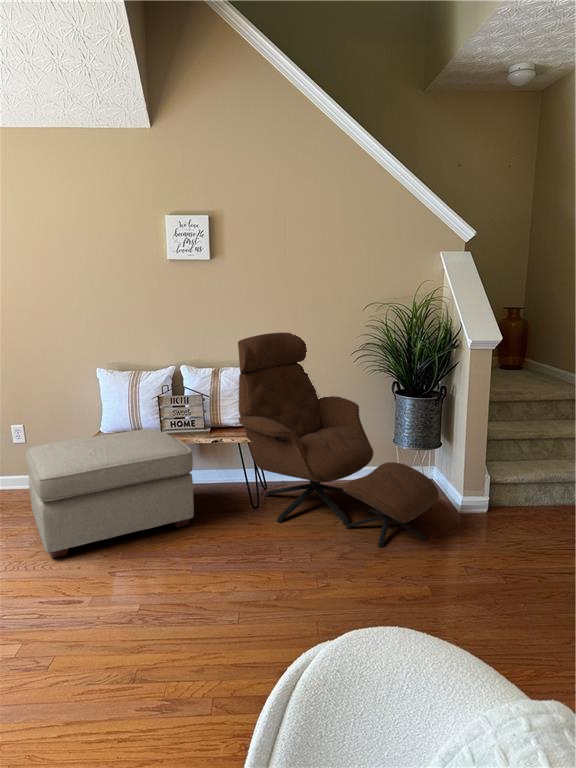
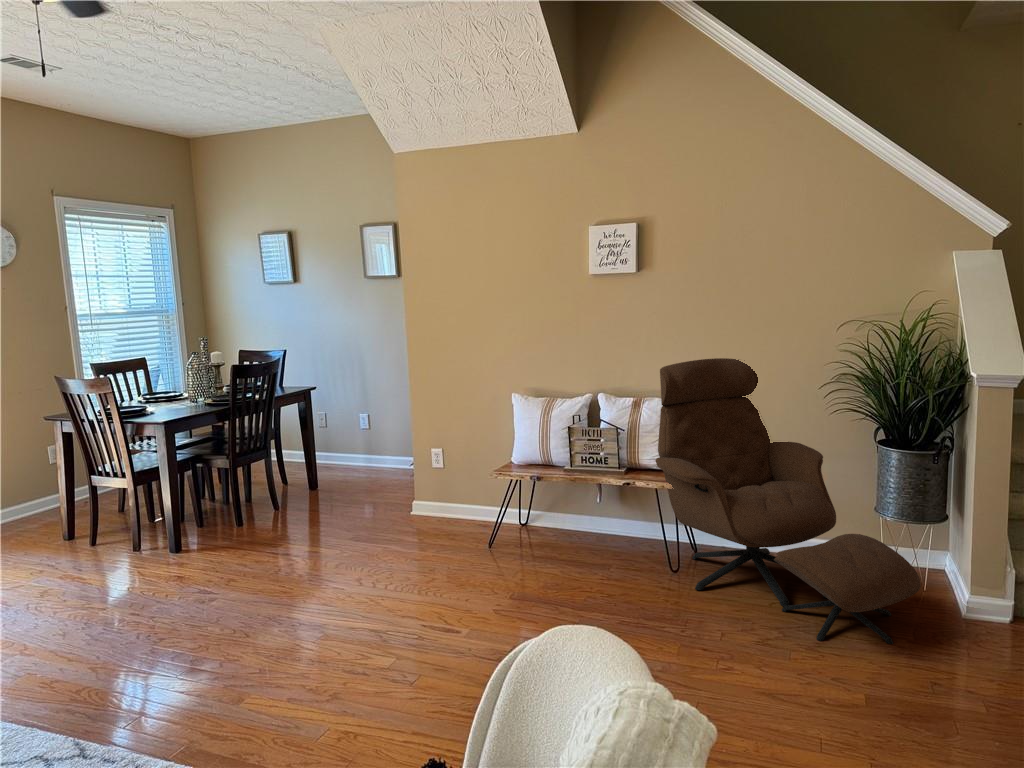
ottoman: present [26,429,194,558] -> none [432,464,597,587]

